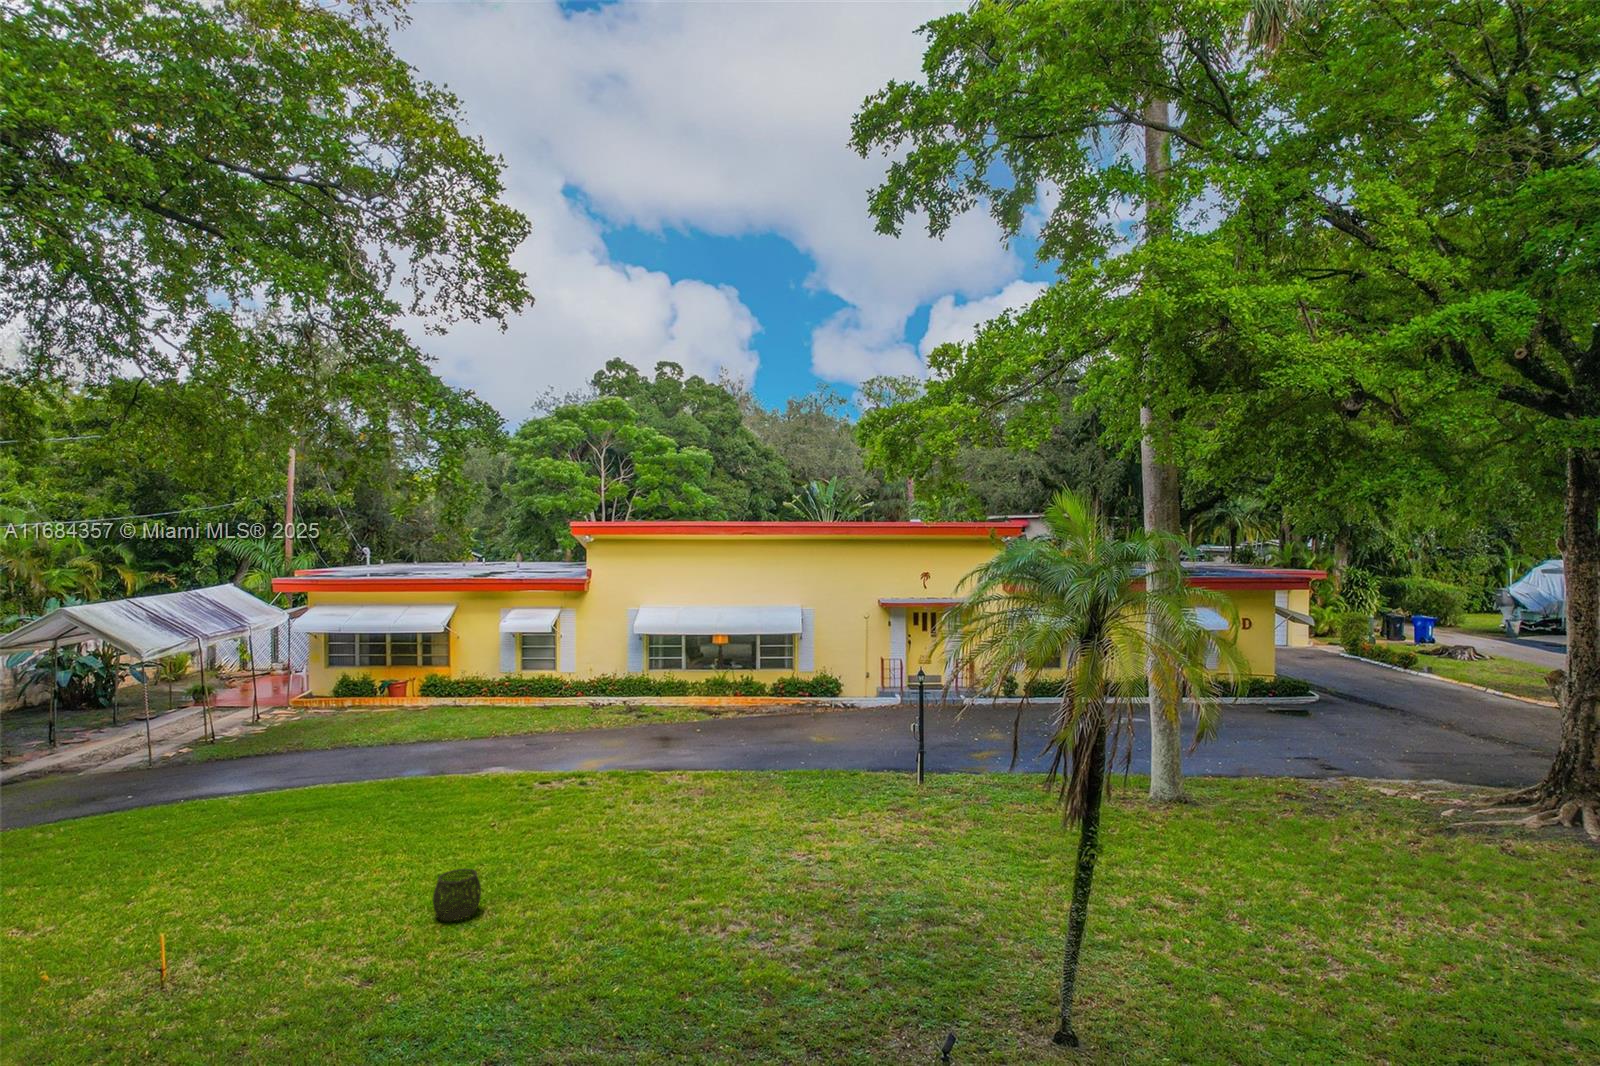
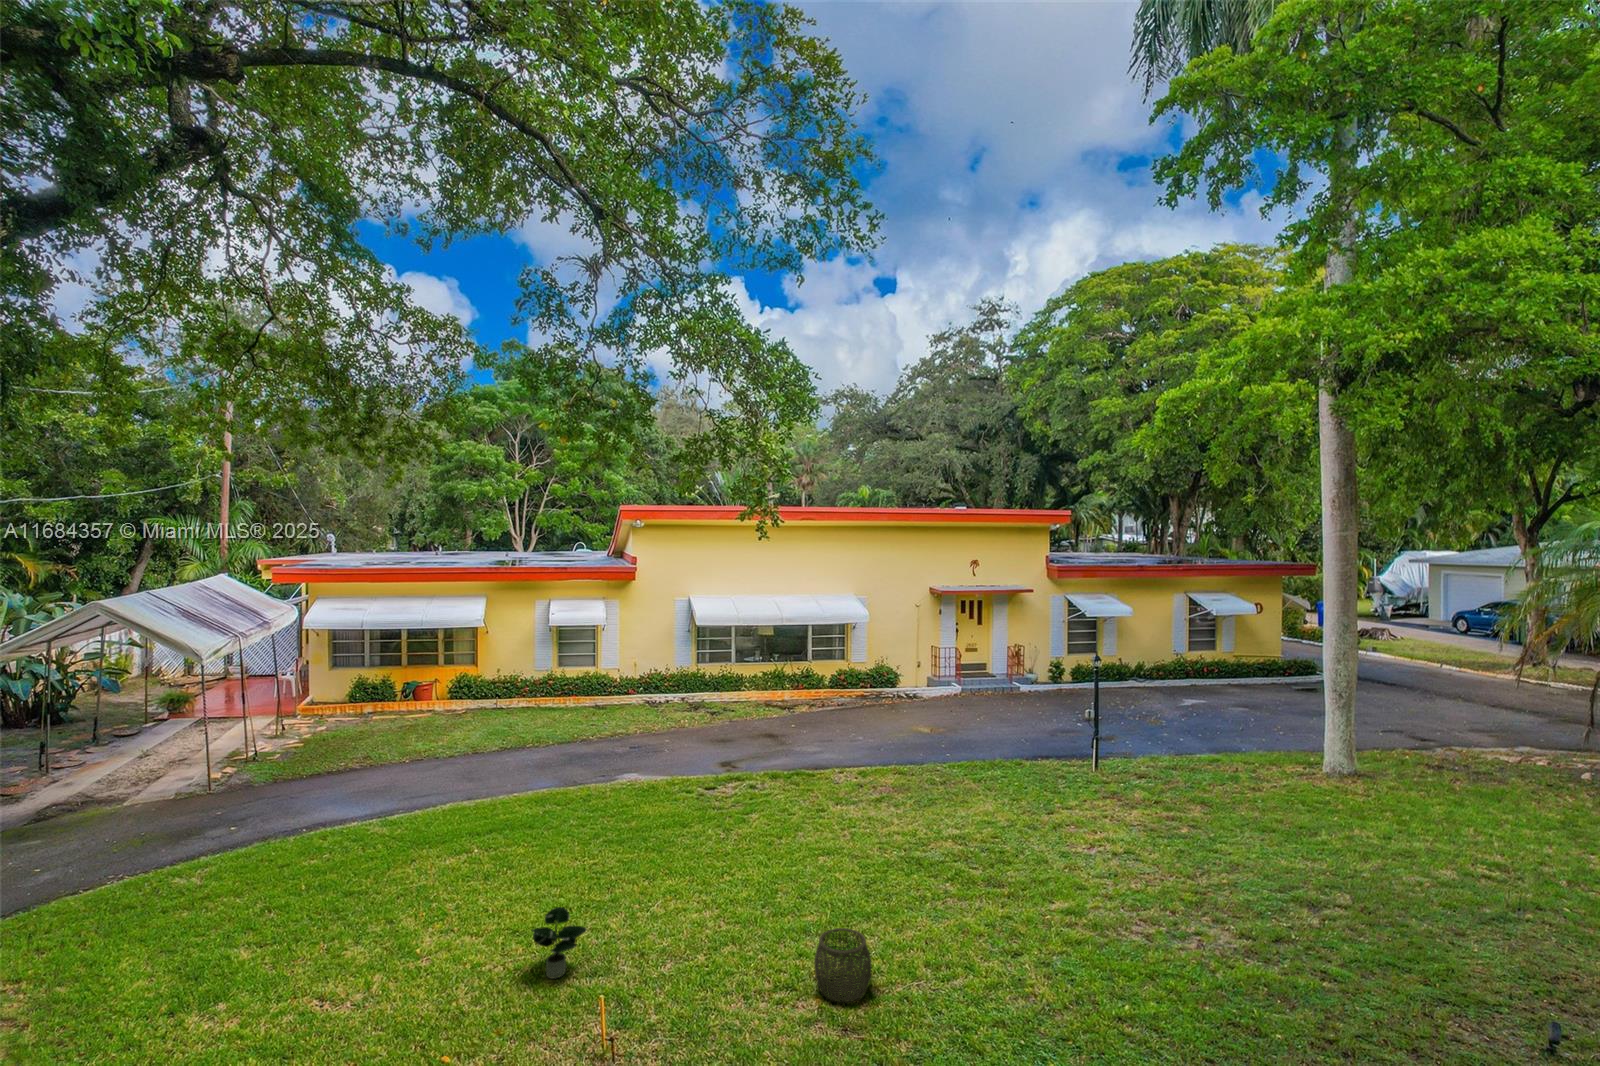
potted plant: none [254,843,300,893] -> present [532,907,586,979]

